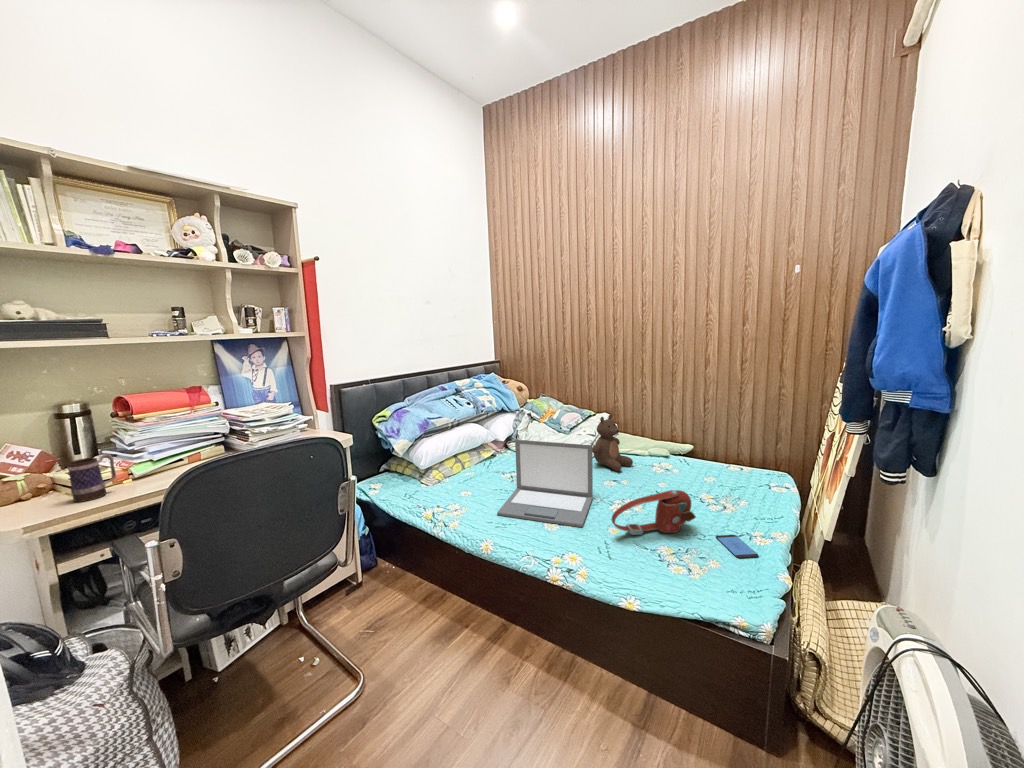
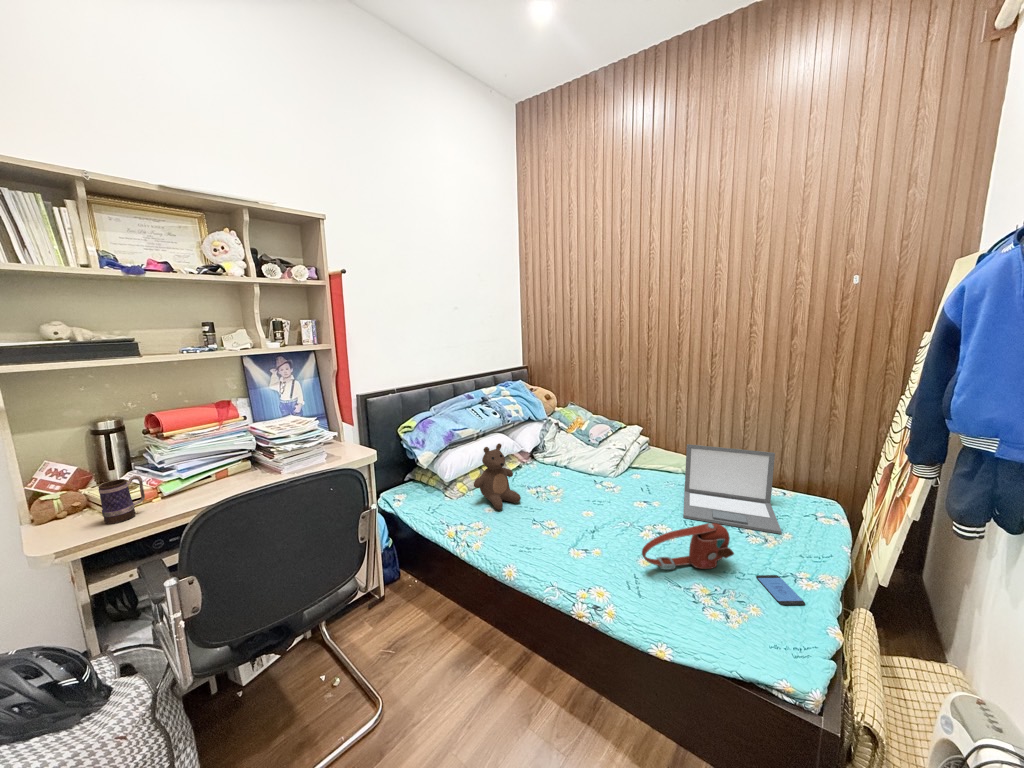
teddy bear: present [592,414,633,471] -> present [474,443,521,510]
laptop: present [497,440,593,527] -> present [683,444,782,534]

